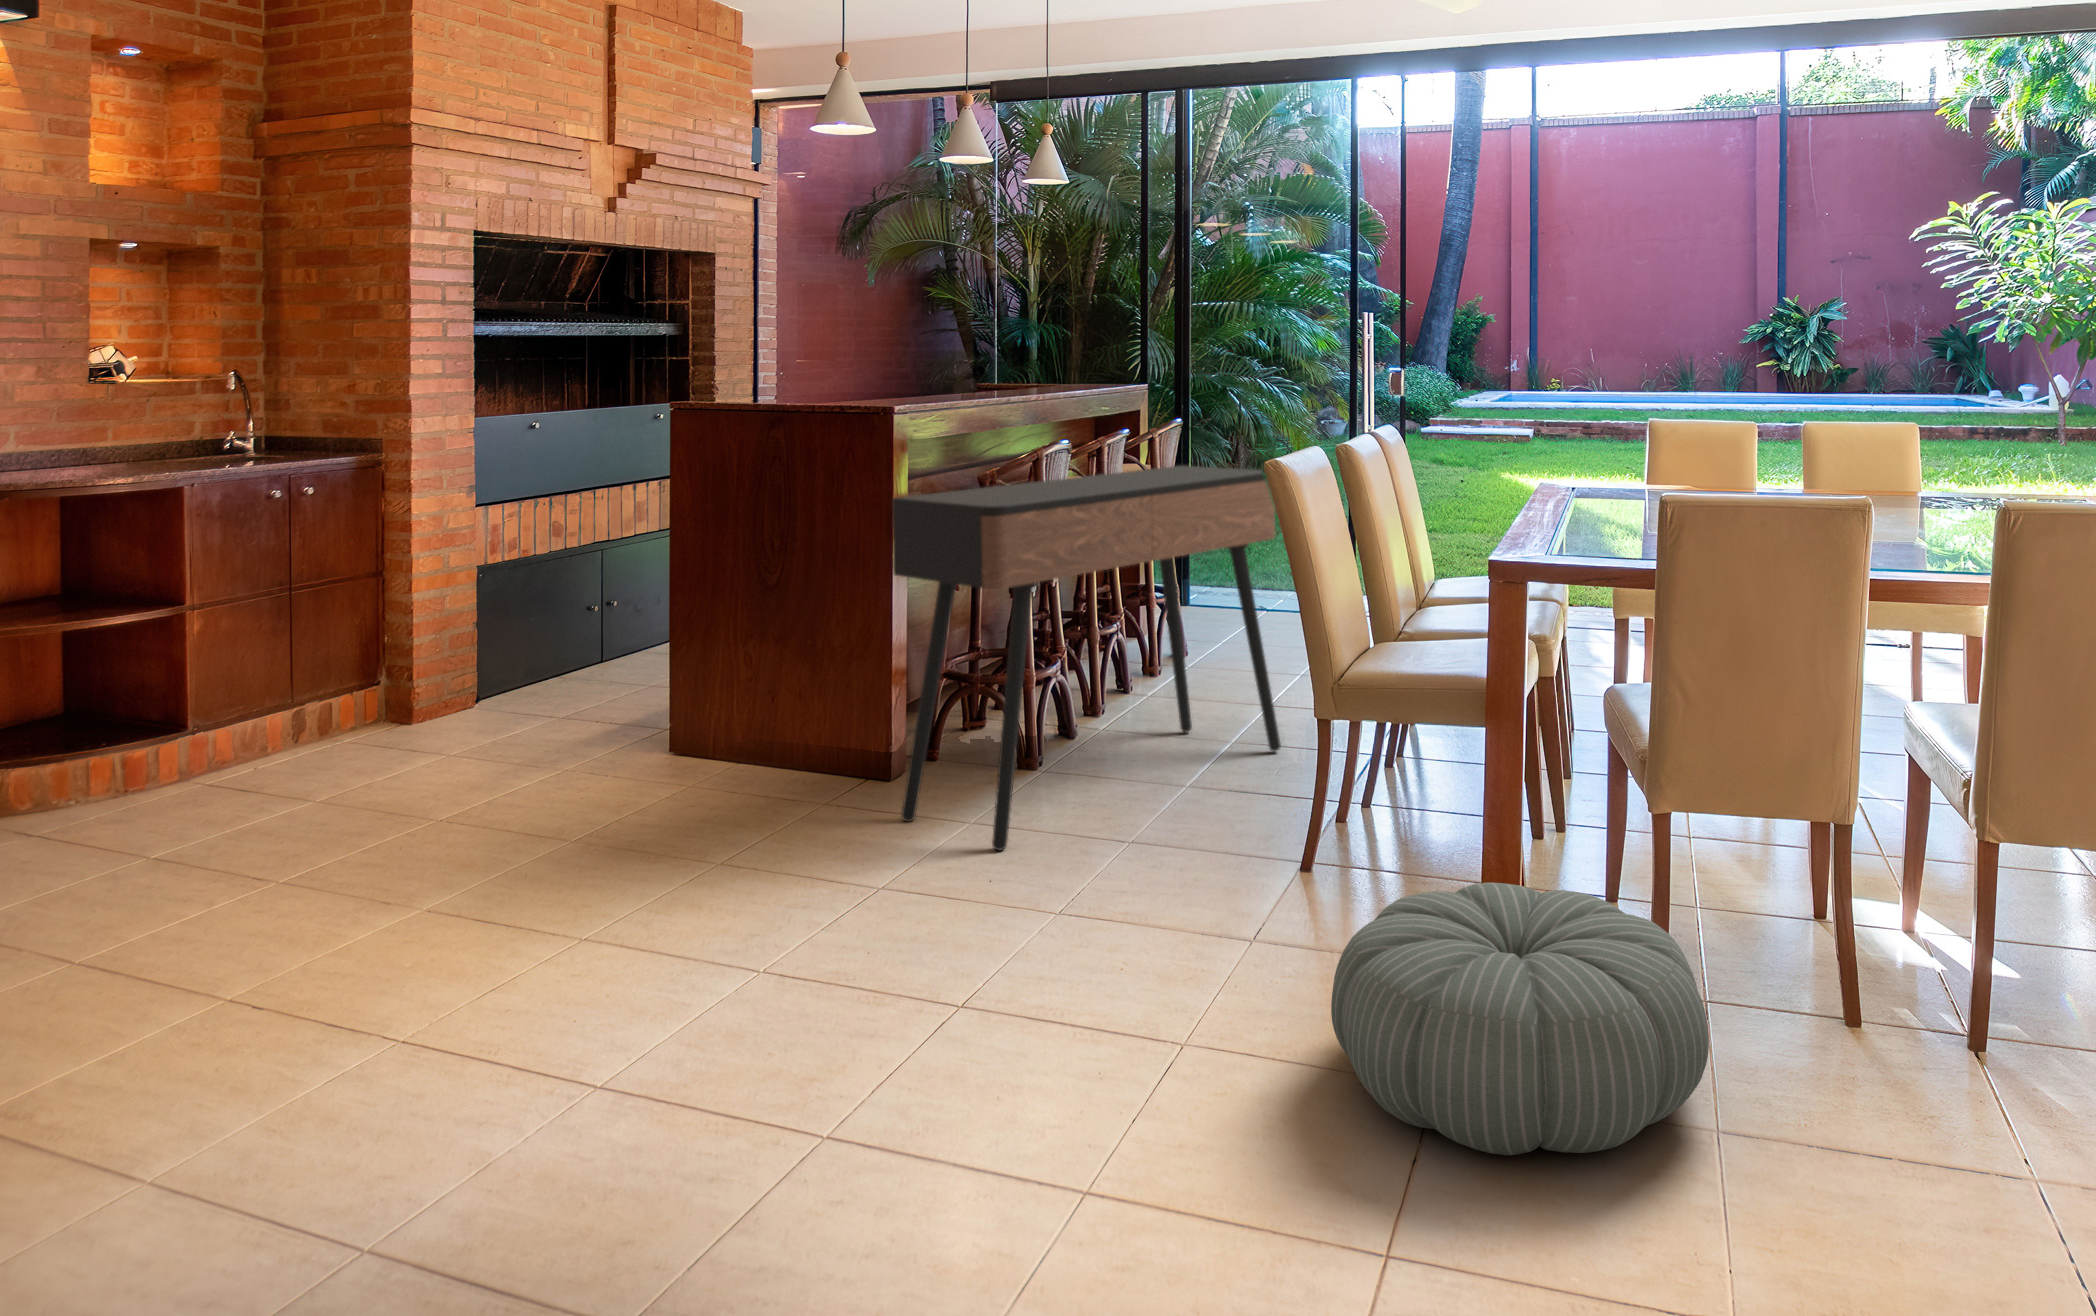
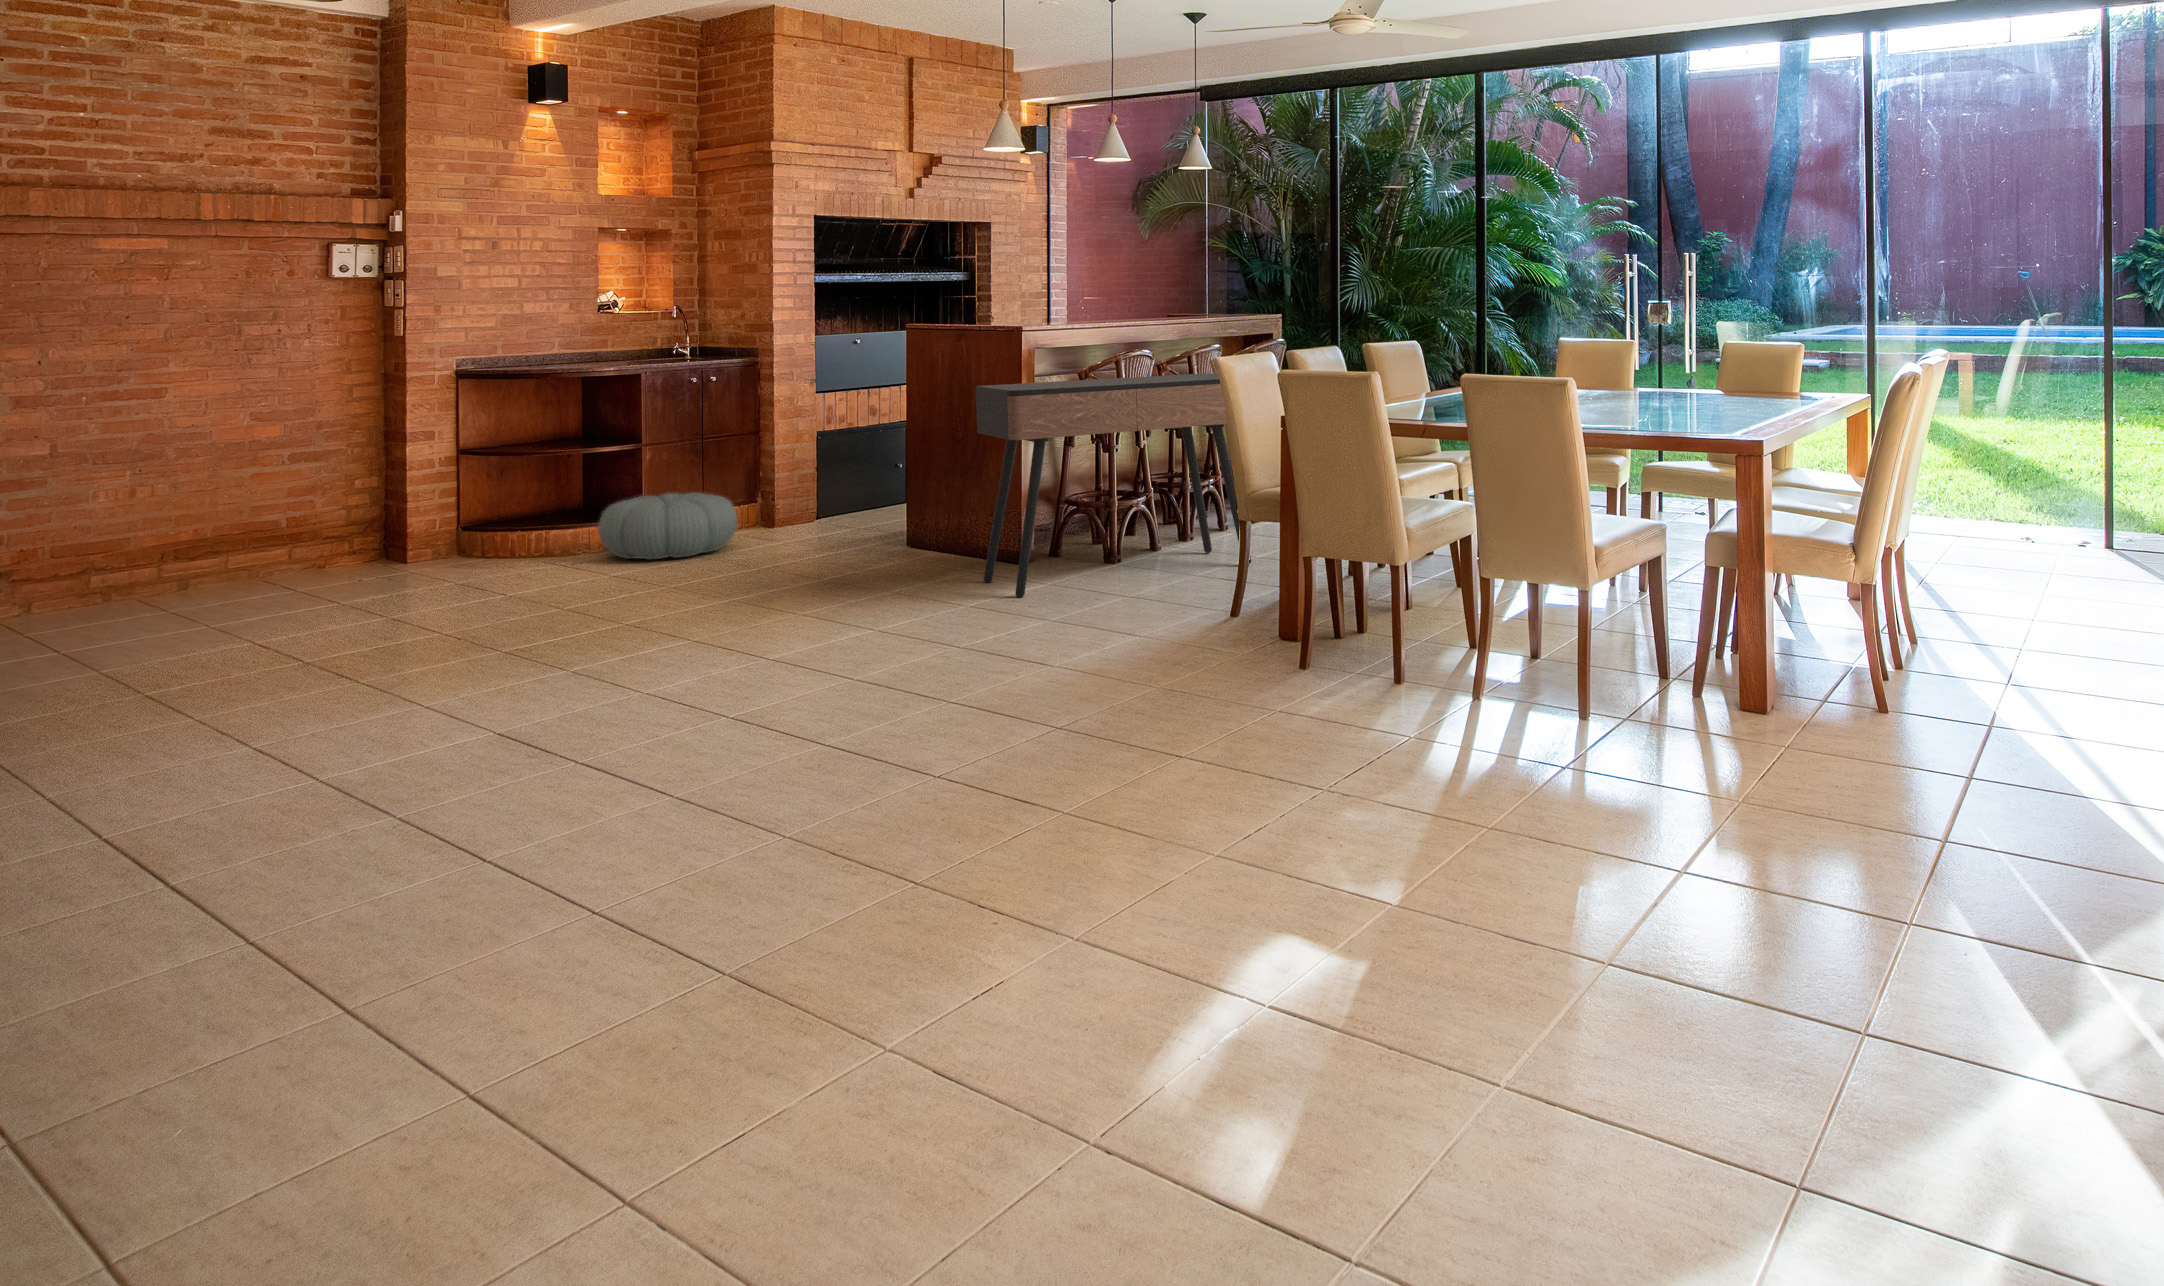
pouf: present [1331,882,1709,1155] -> present [598,492,737,560]

